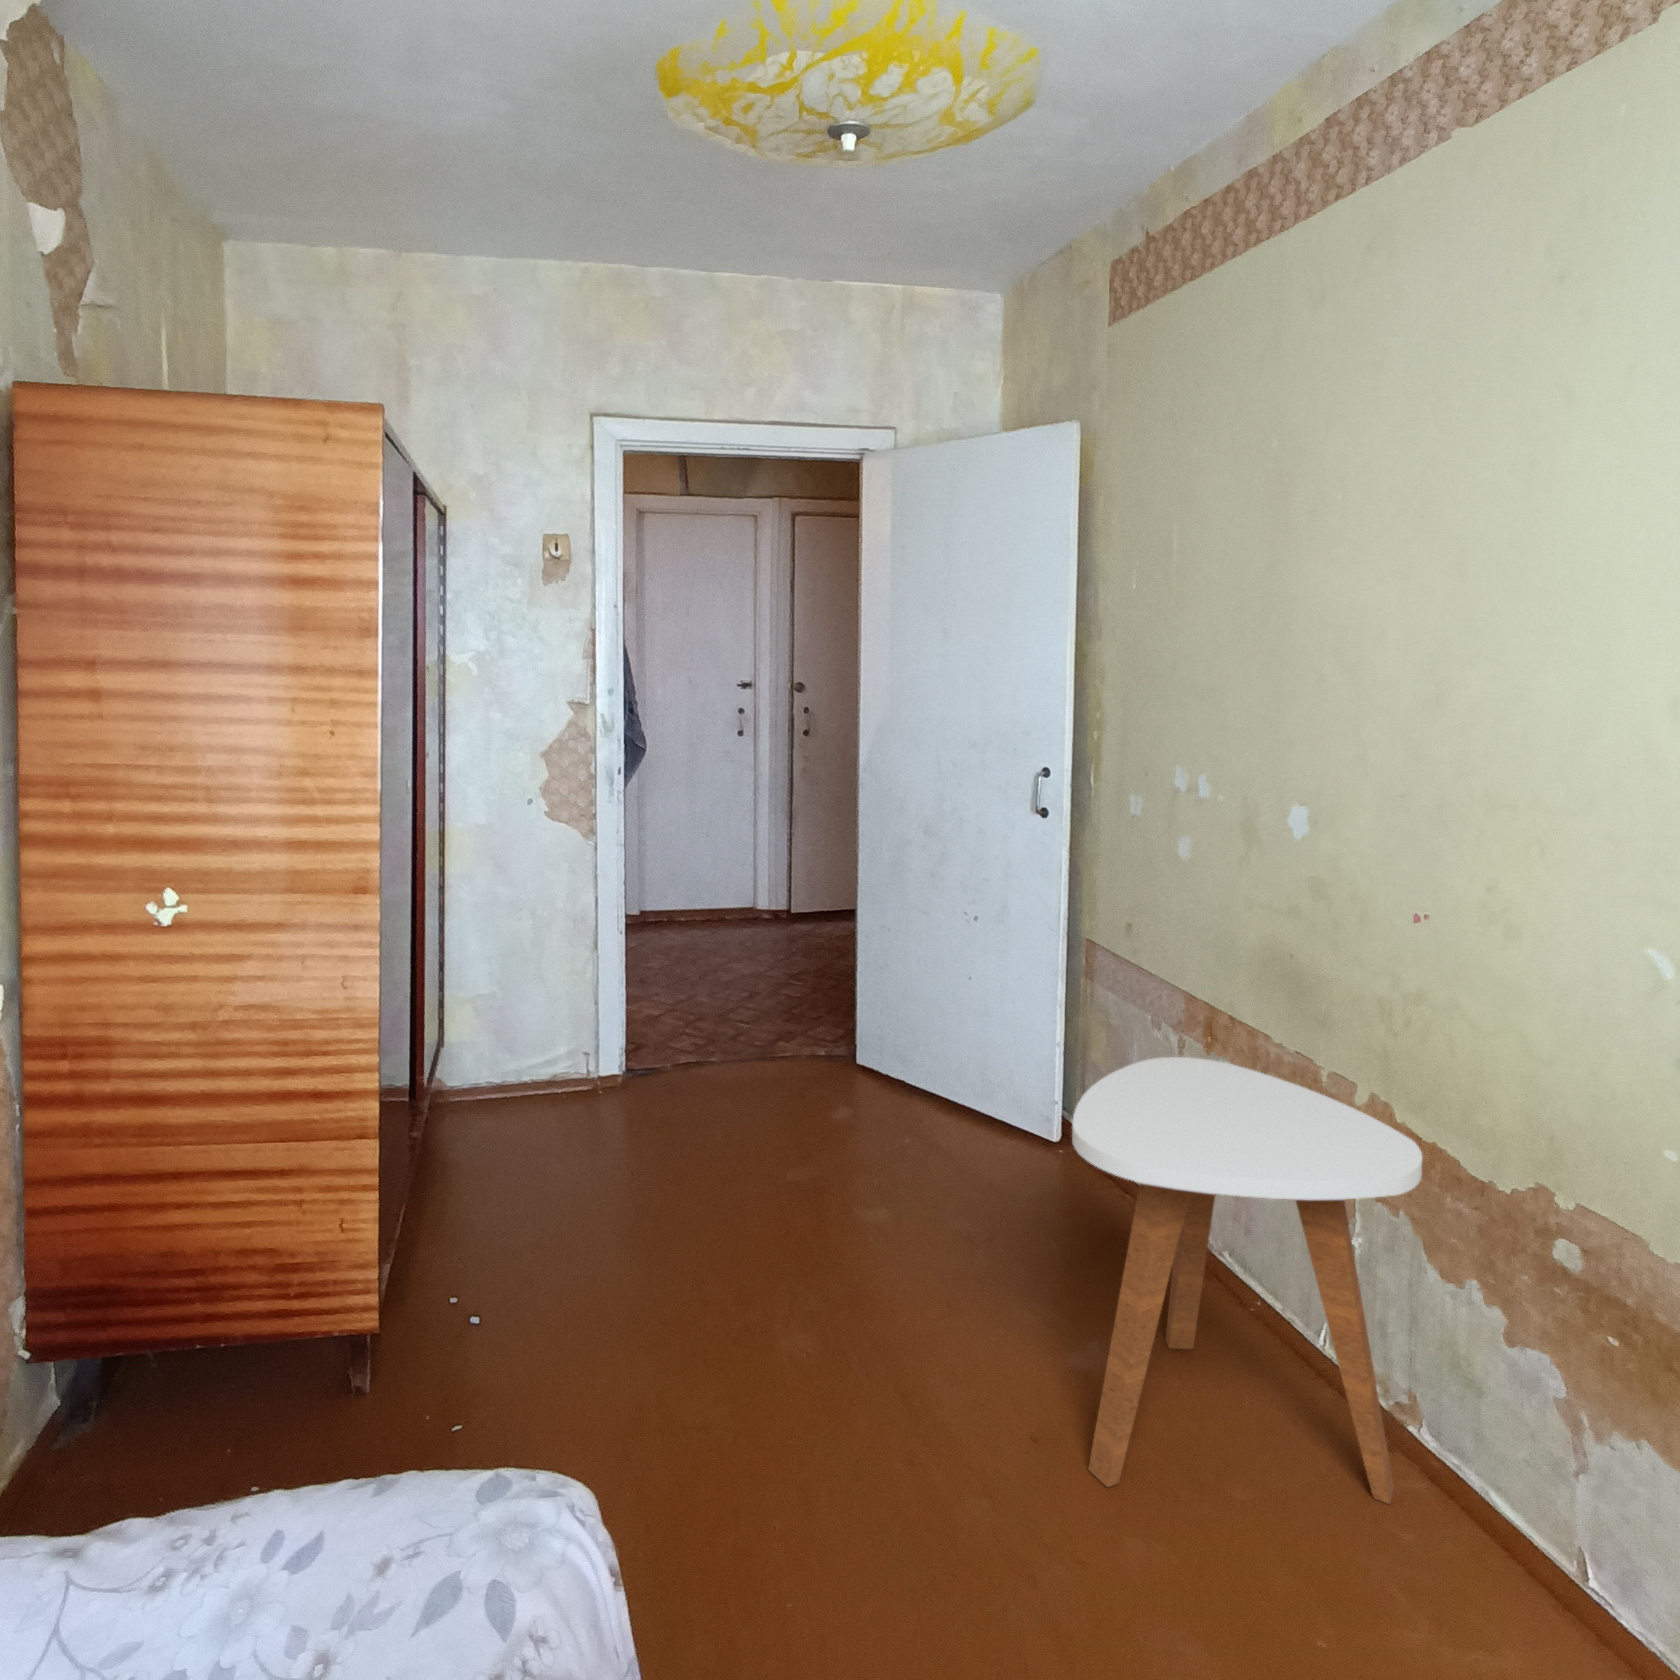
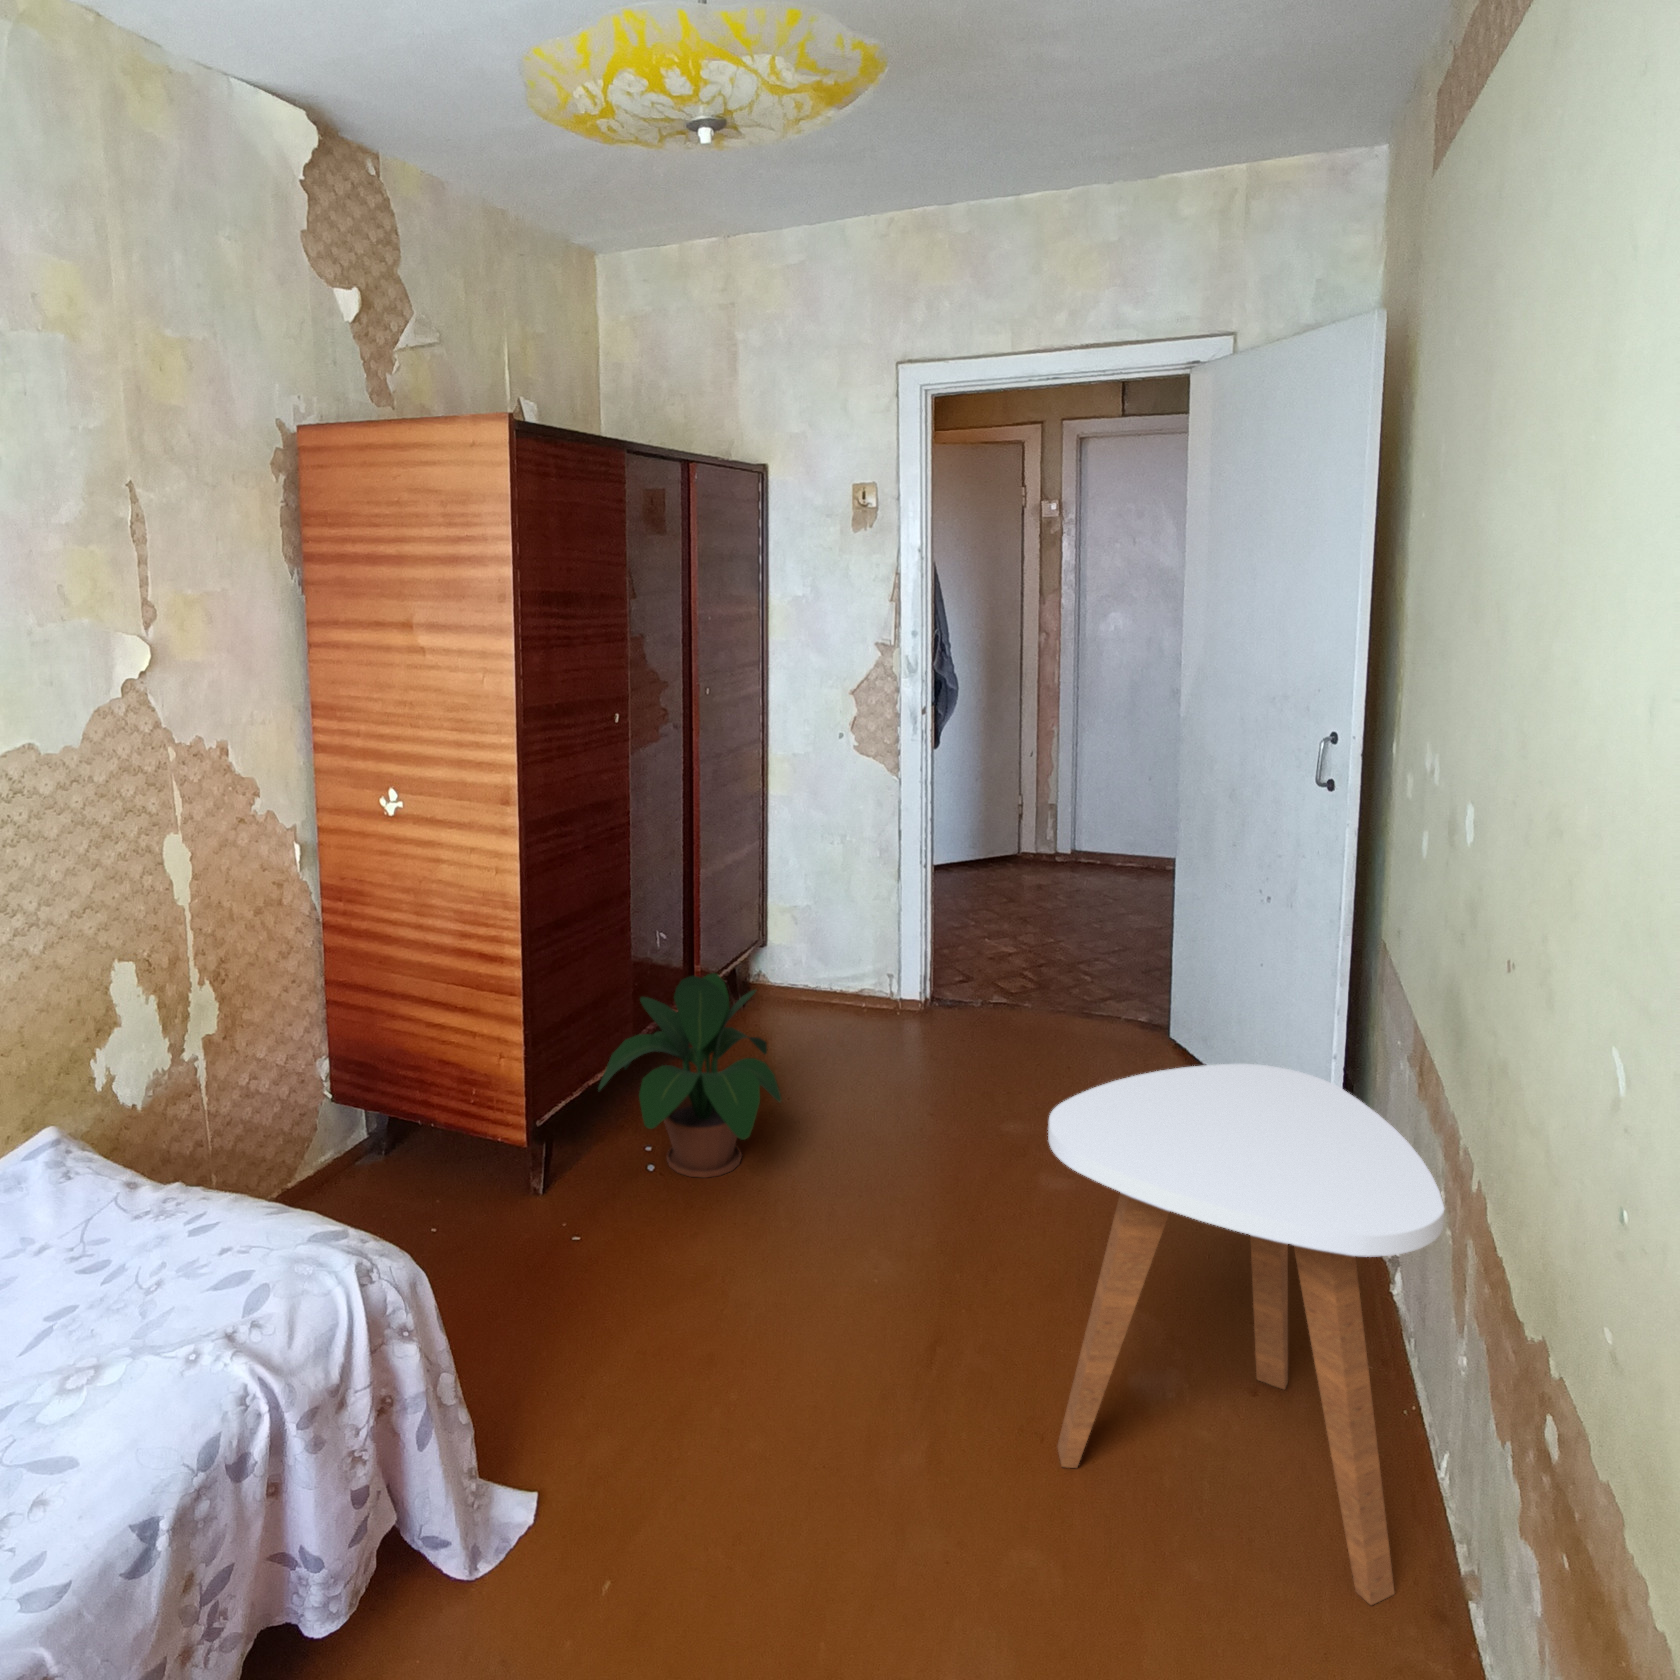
potted plant: none [413,1075,622,1321] -> present [598,973,781,1178]

